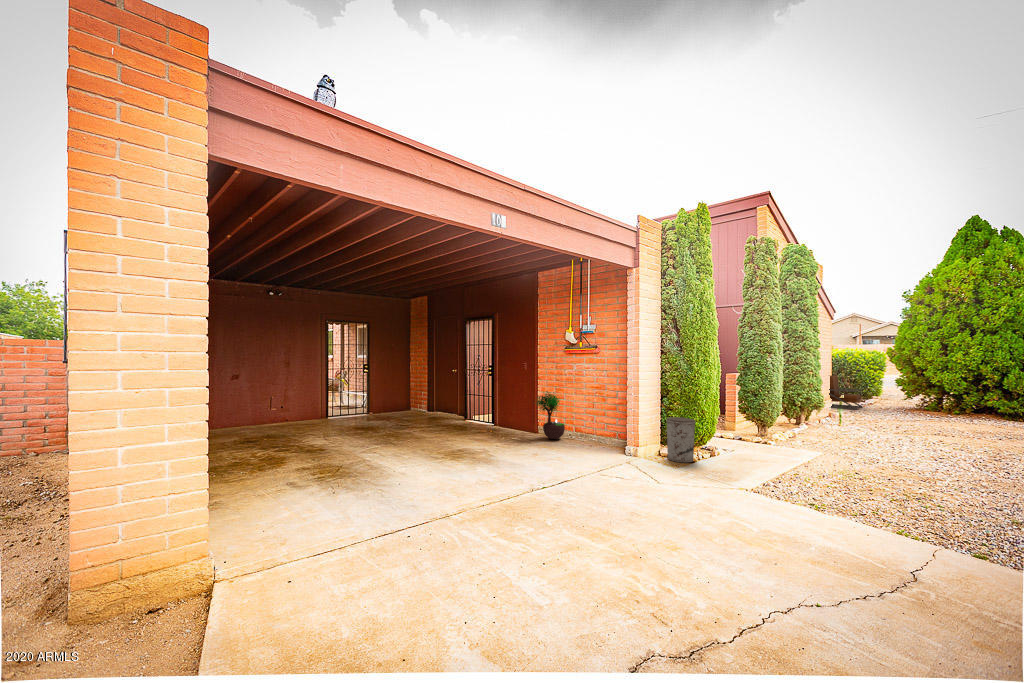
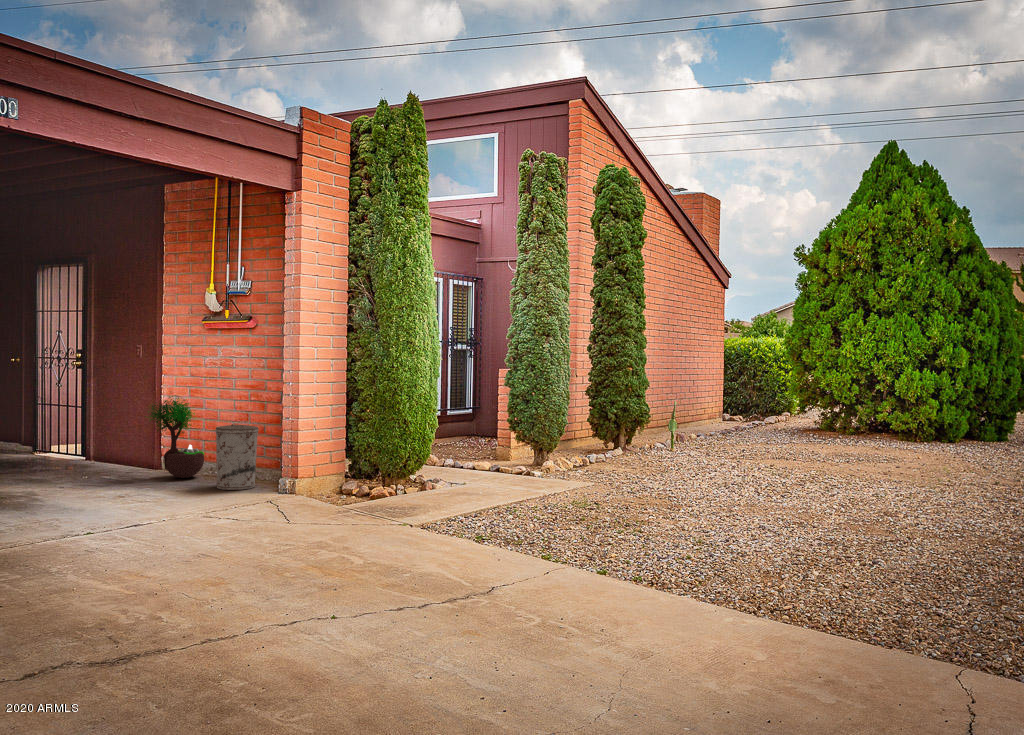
lounge chair: present [829,375,862,410] -> none [699,378,757,428]
trash can: present [666,417,695,462] -> present [215,424,259,490]

